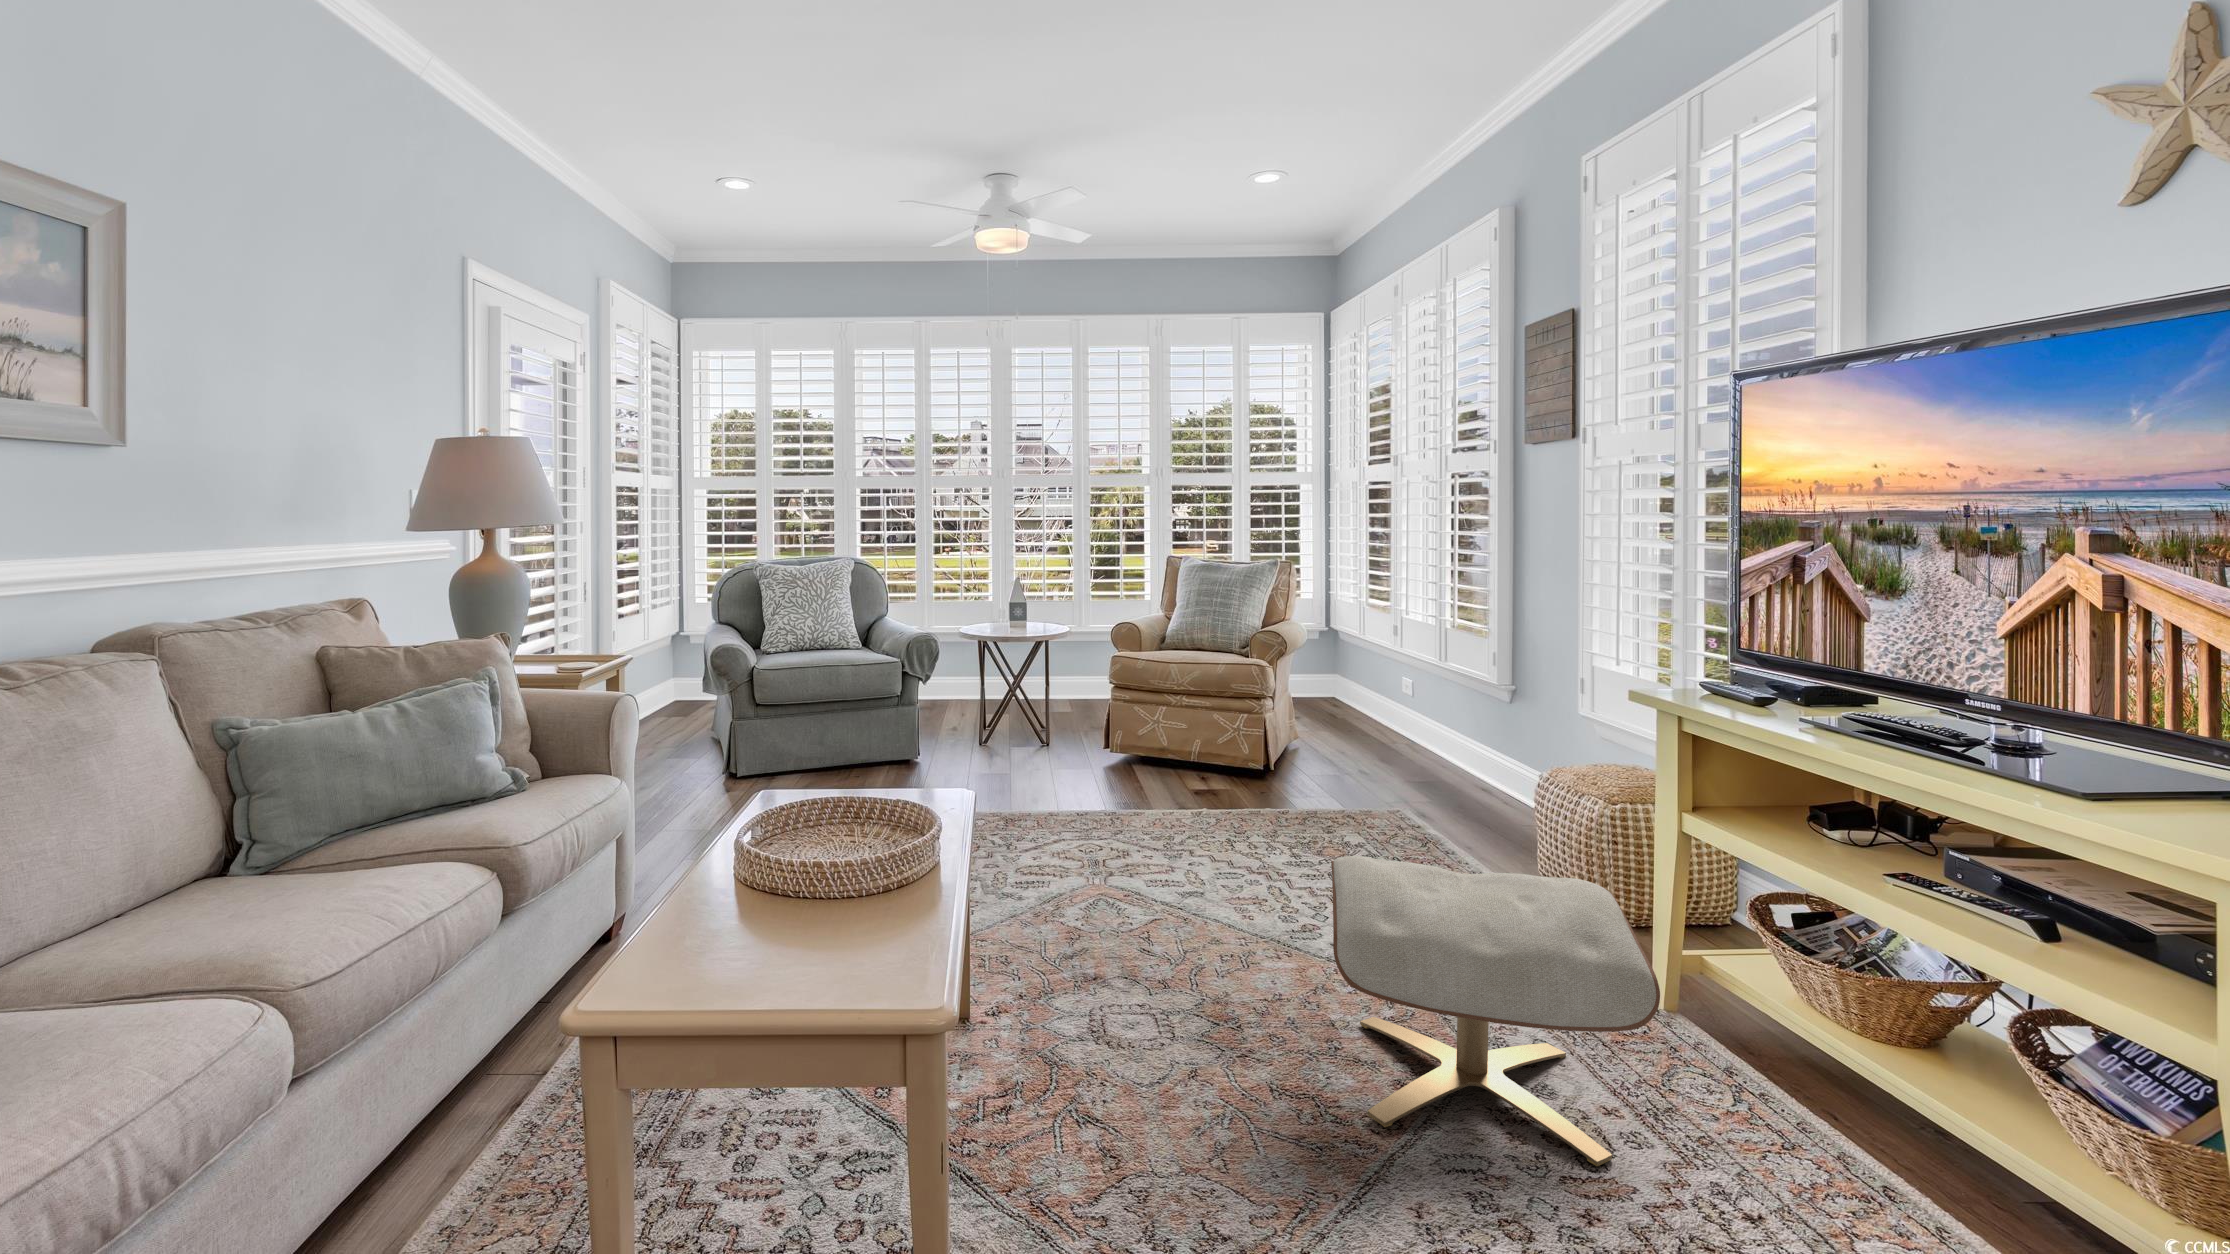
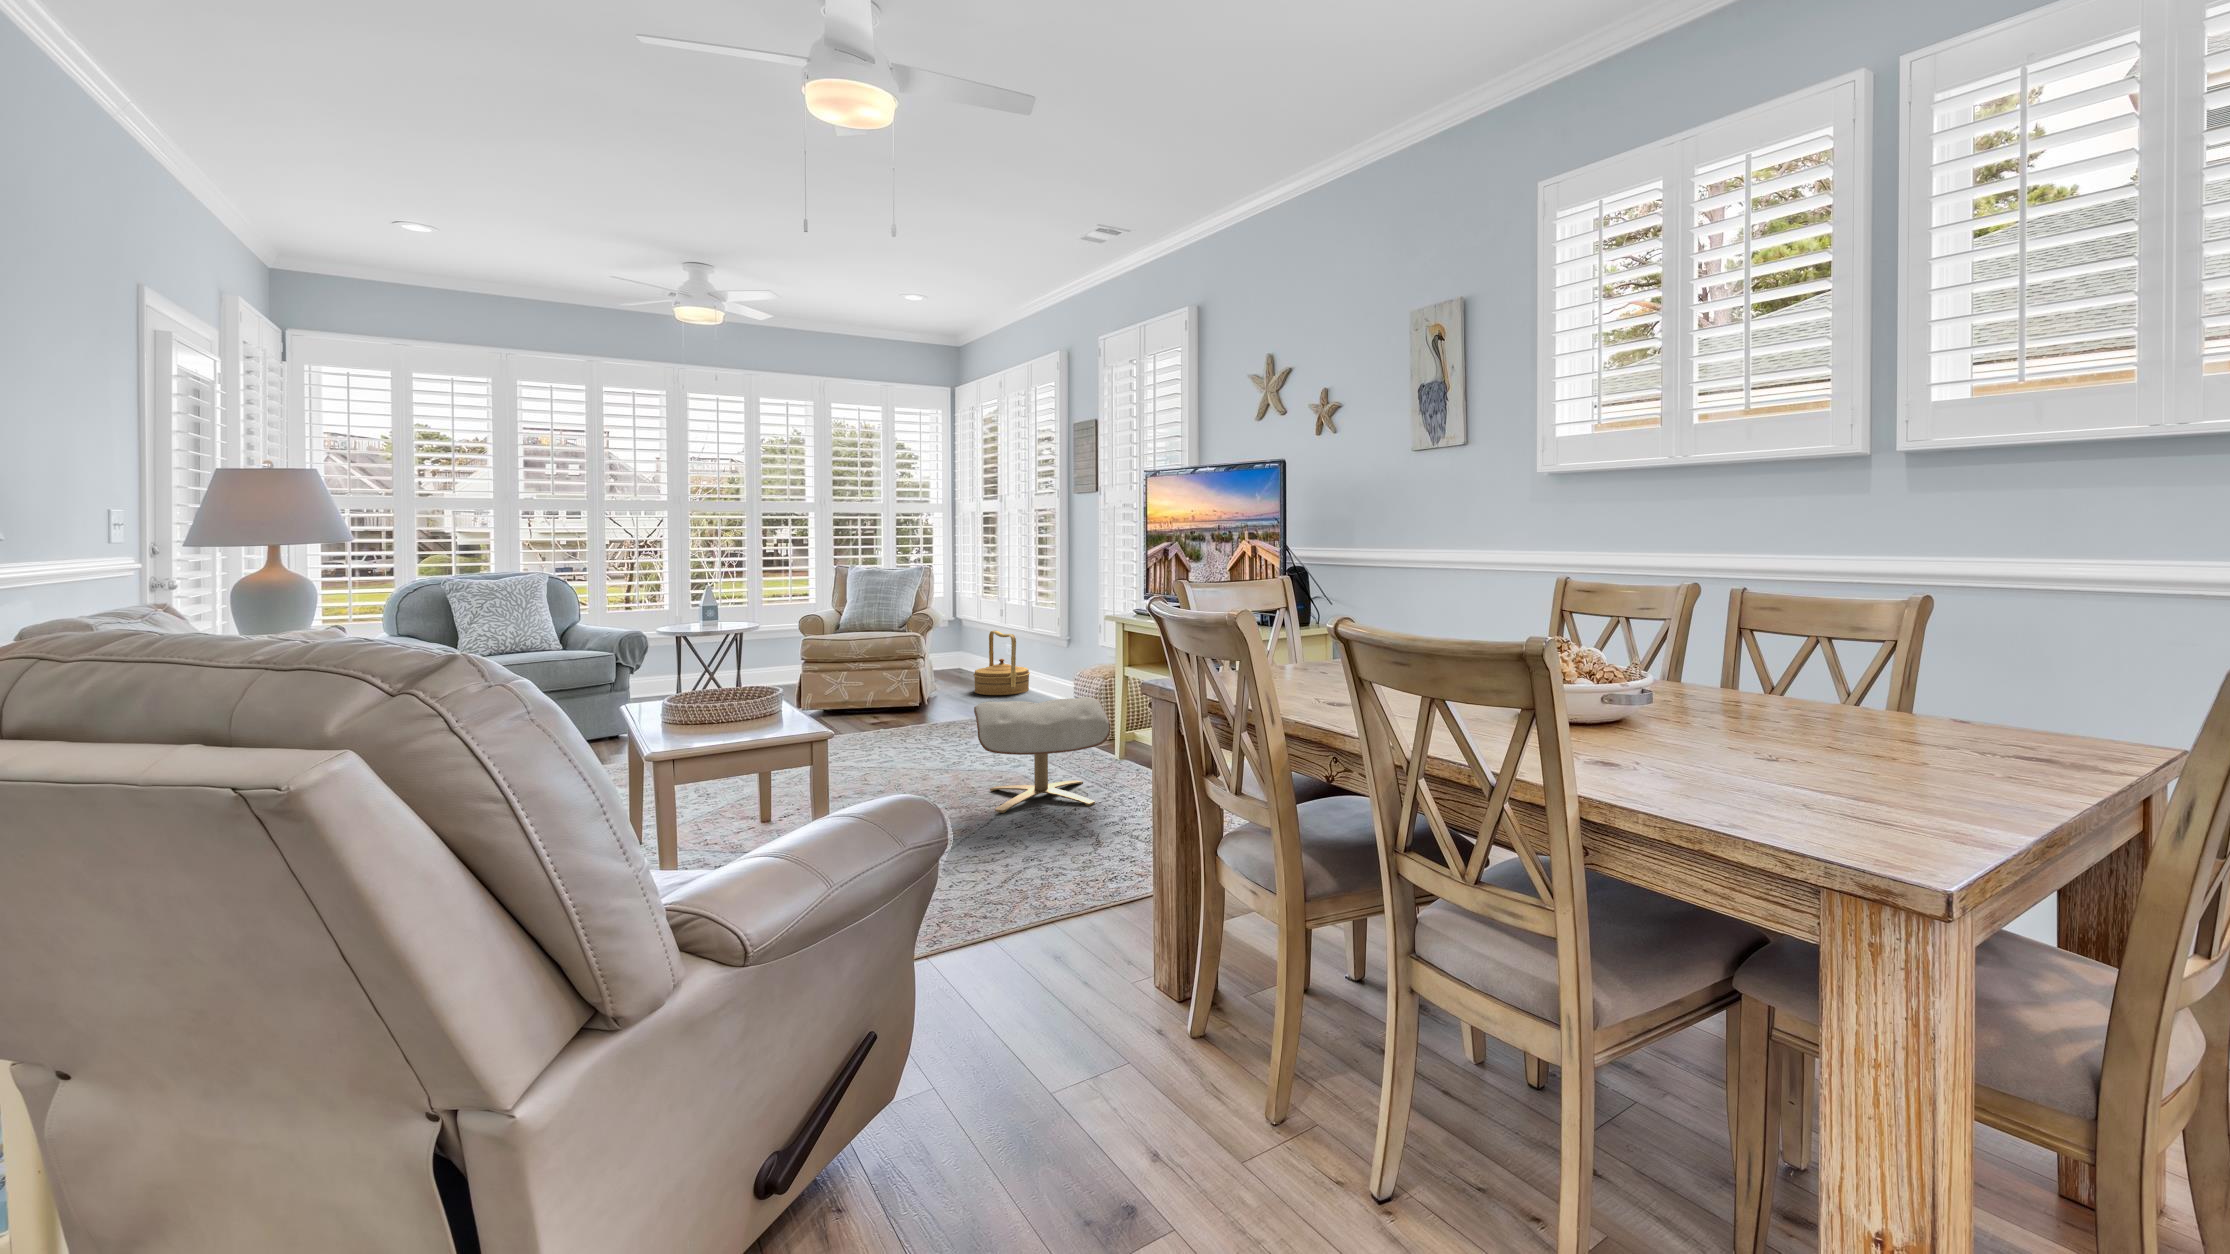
woven basket: none [1347,657,1436,759] -> present [973,631,1030,695]

